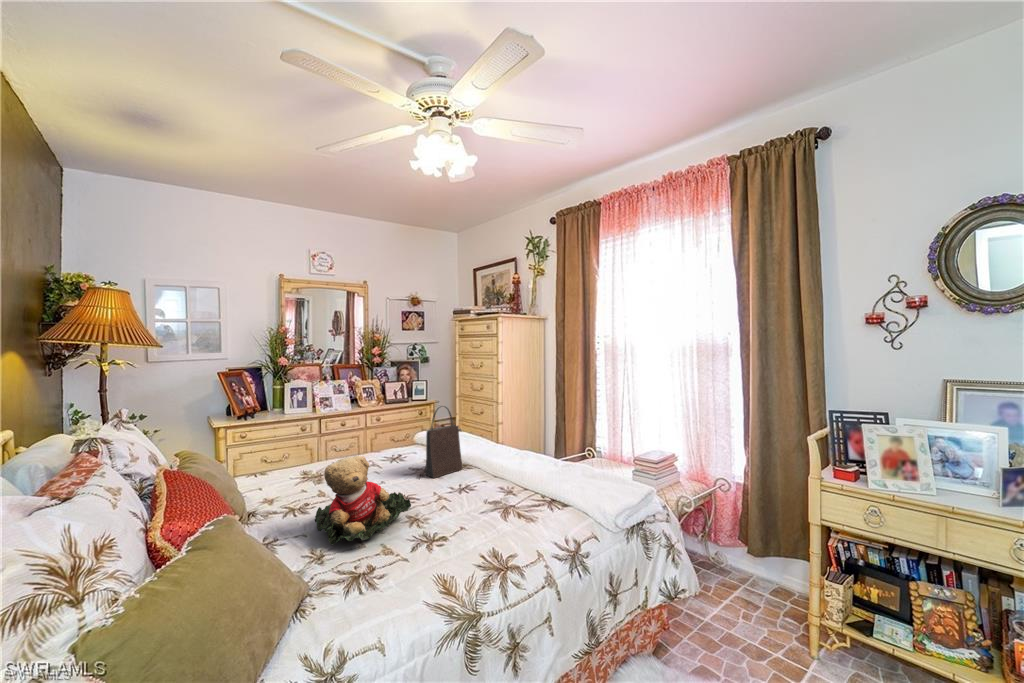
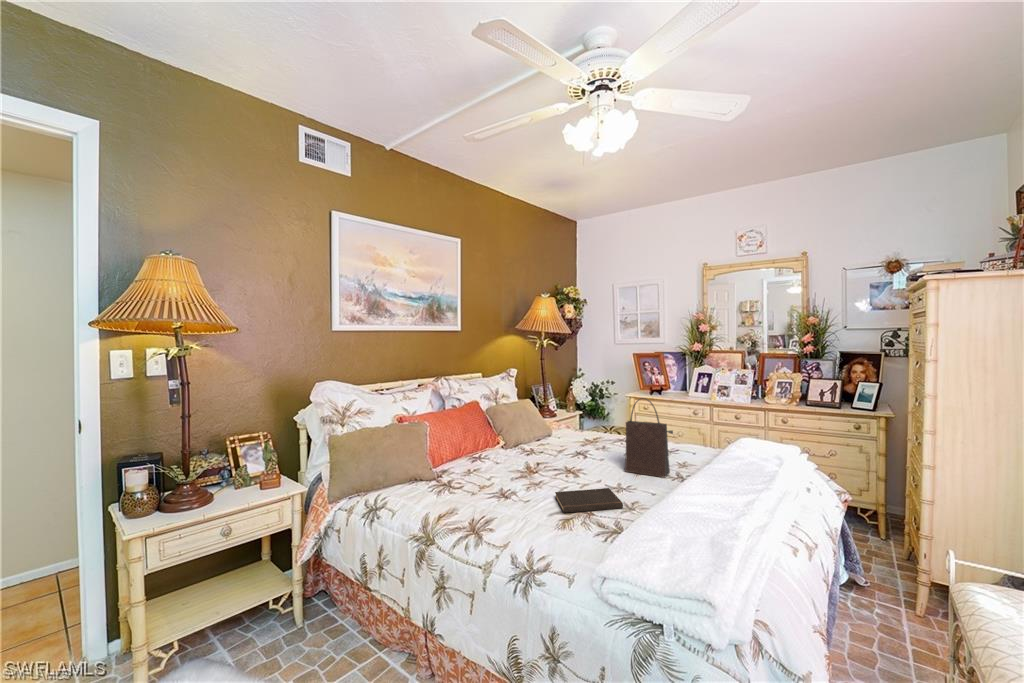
teddy bear: present [315,456,411,545] -> none [483,416,549,475]
hardcover book: none [465,488,509,515] -> present [555,488,623,513]

